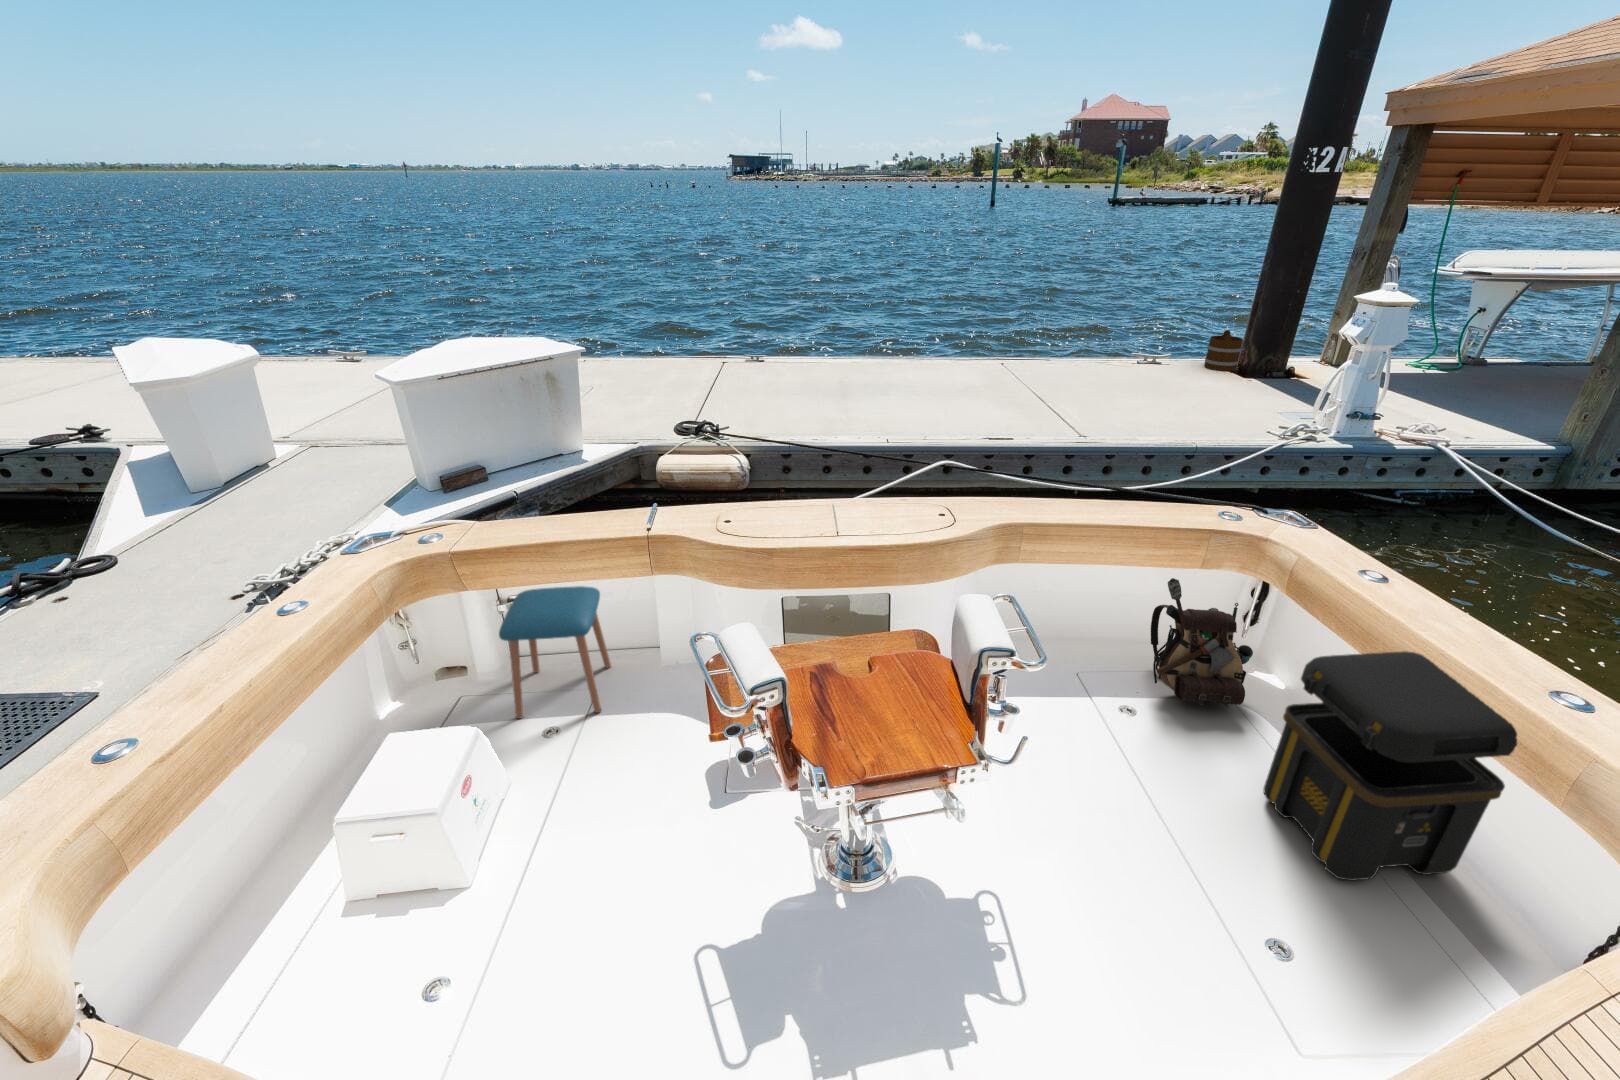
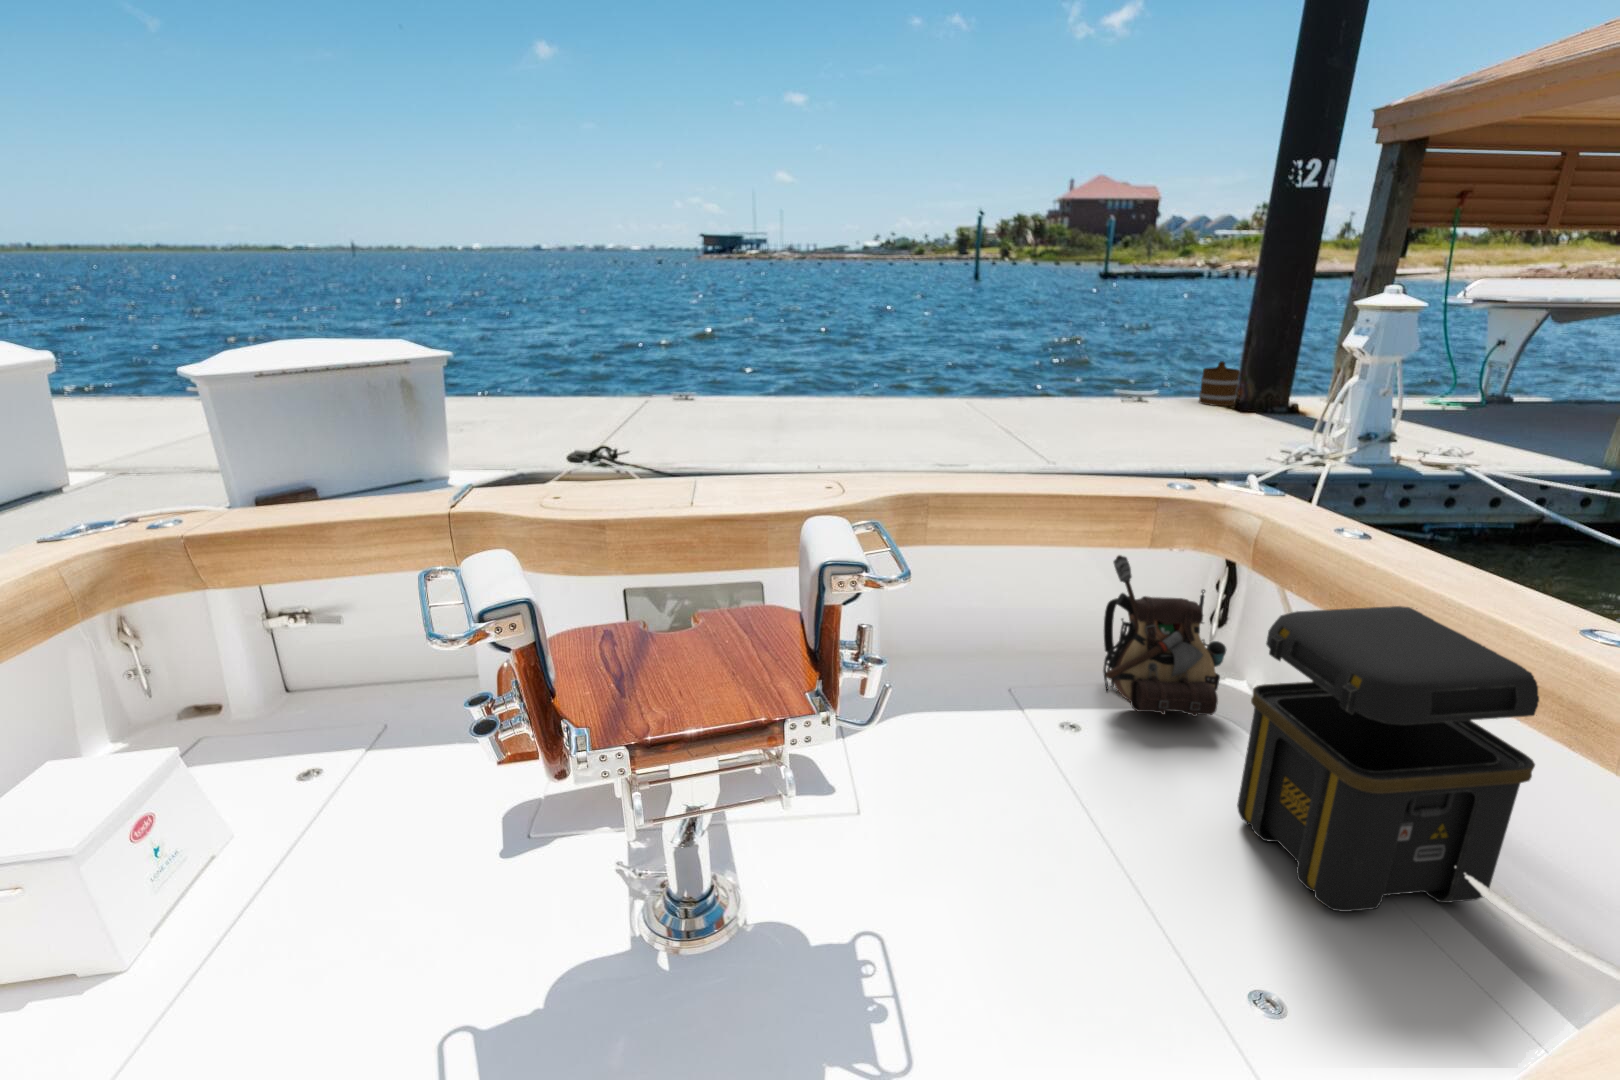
stool: present [499,586,611,719] -> none [241,578,413,748]

